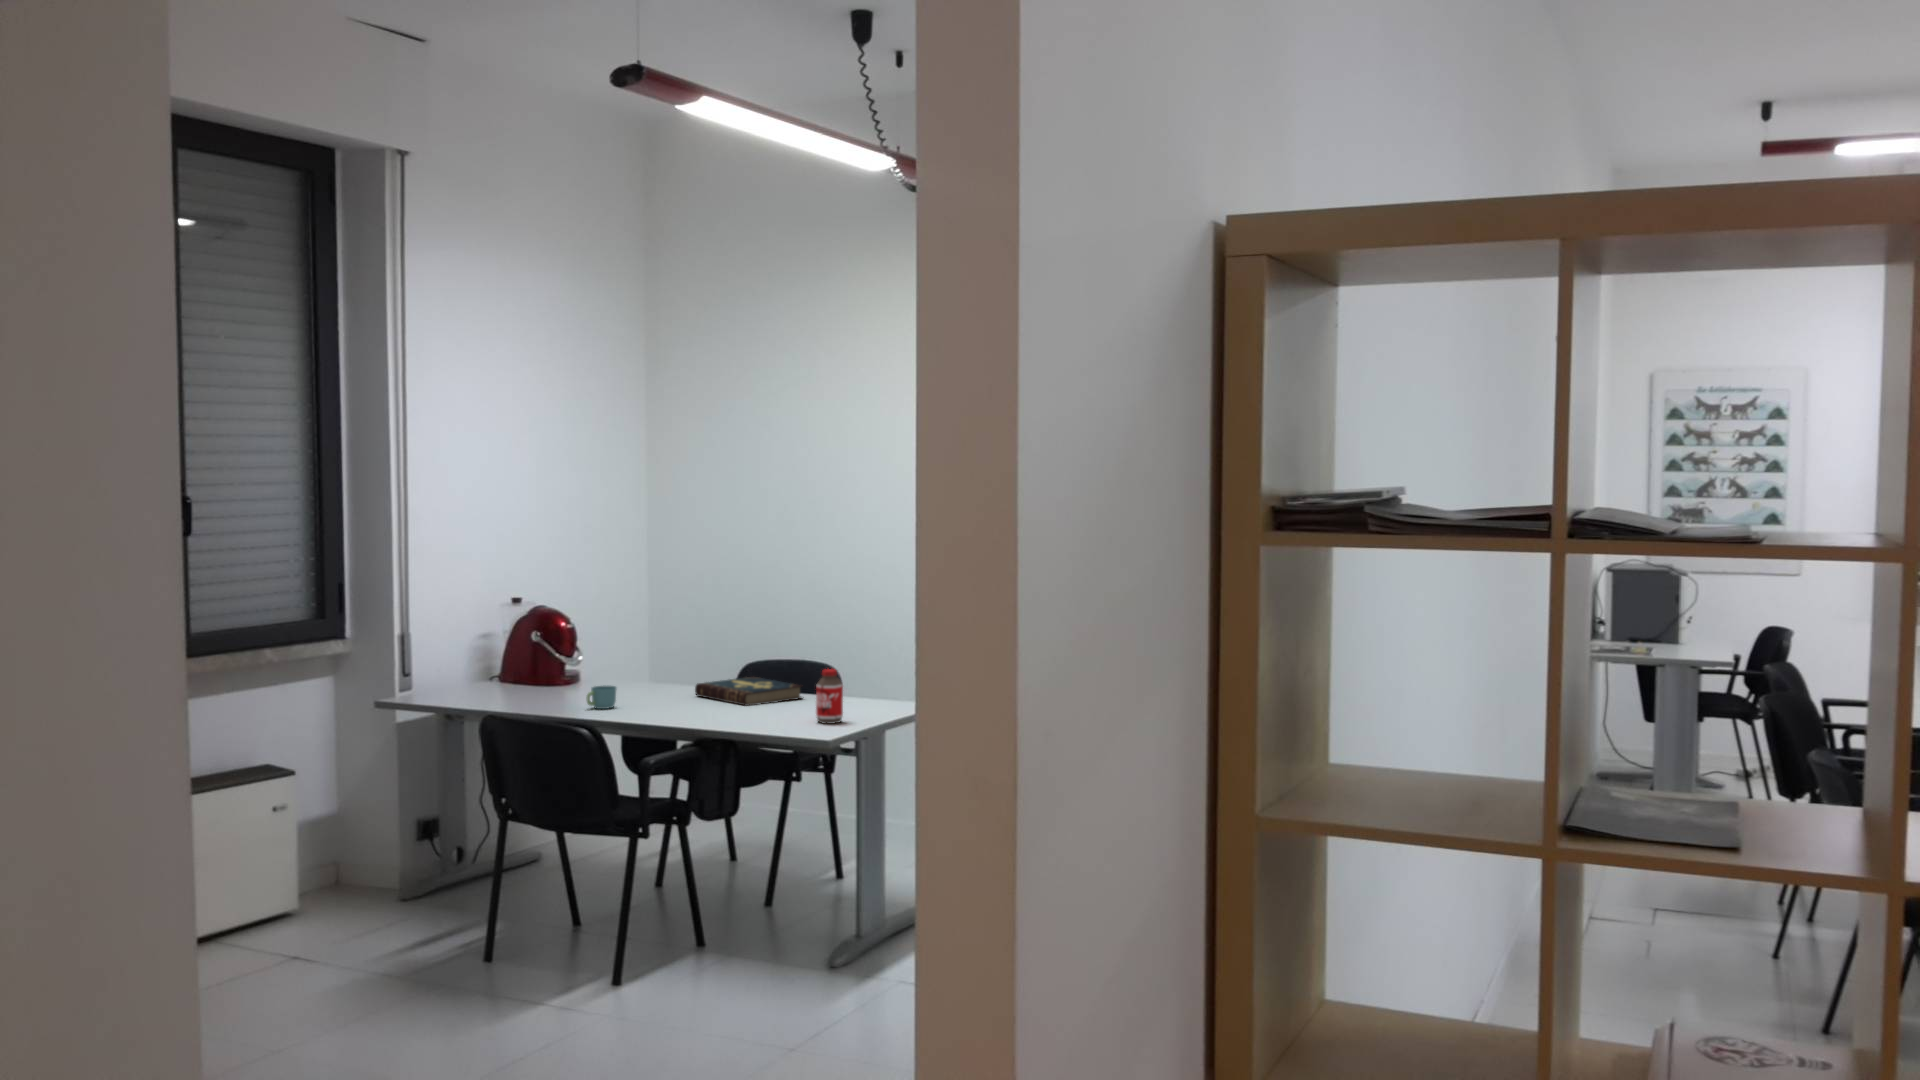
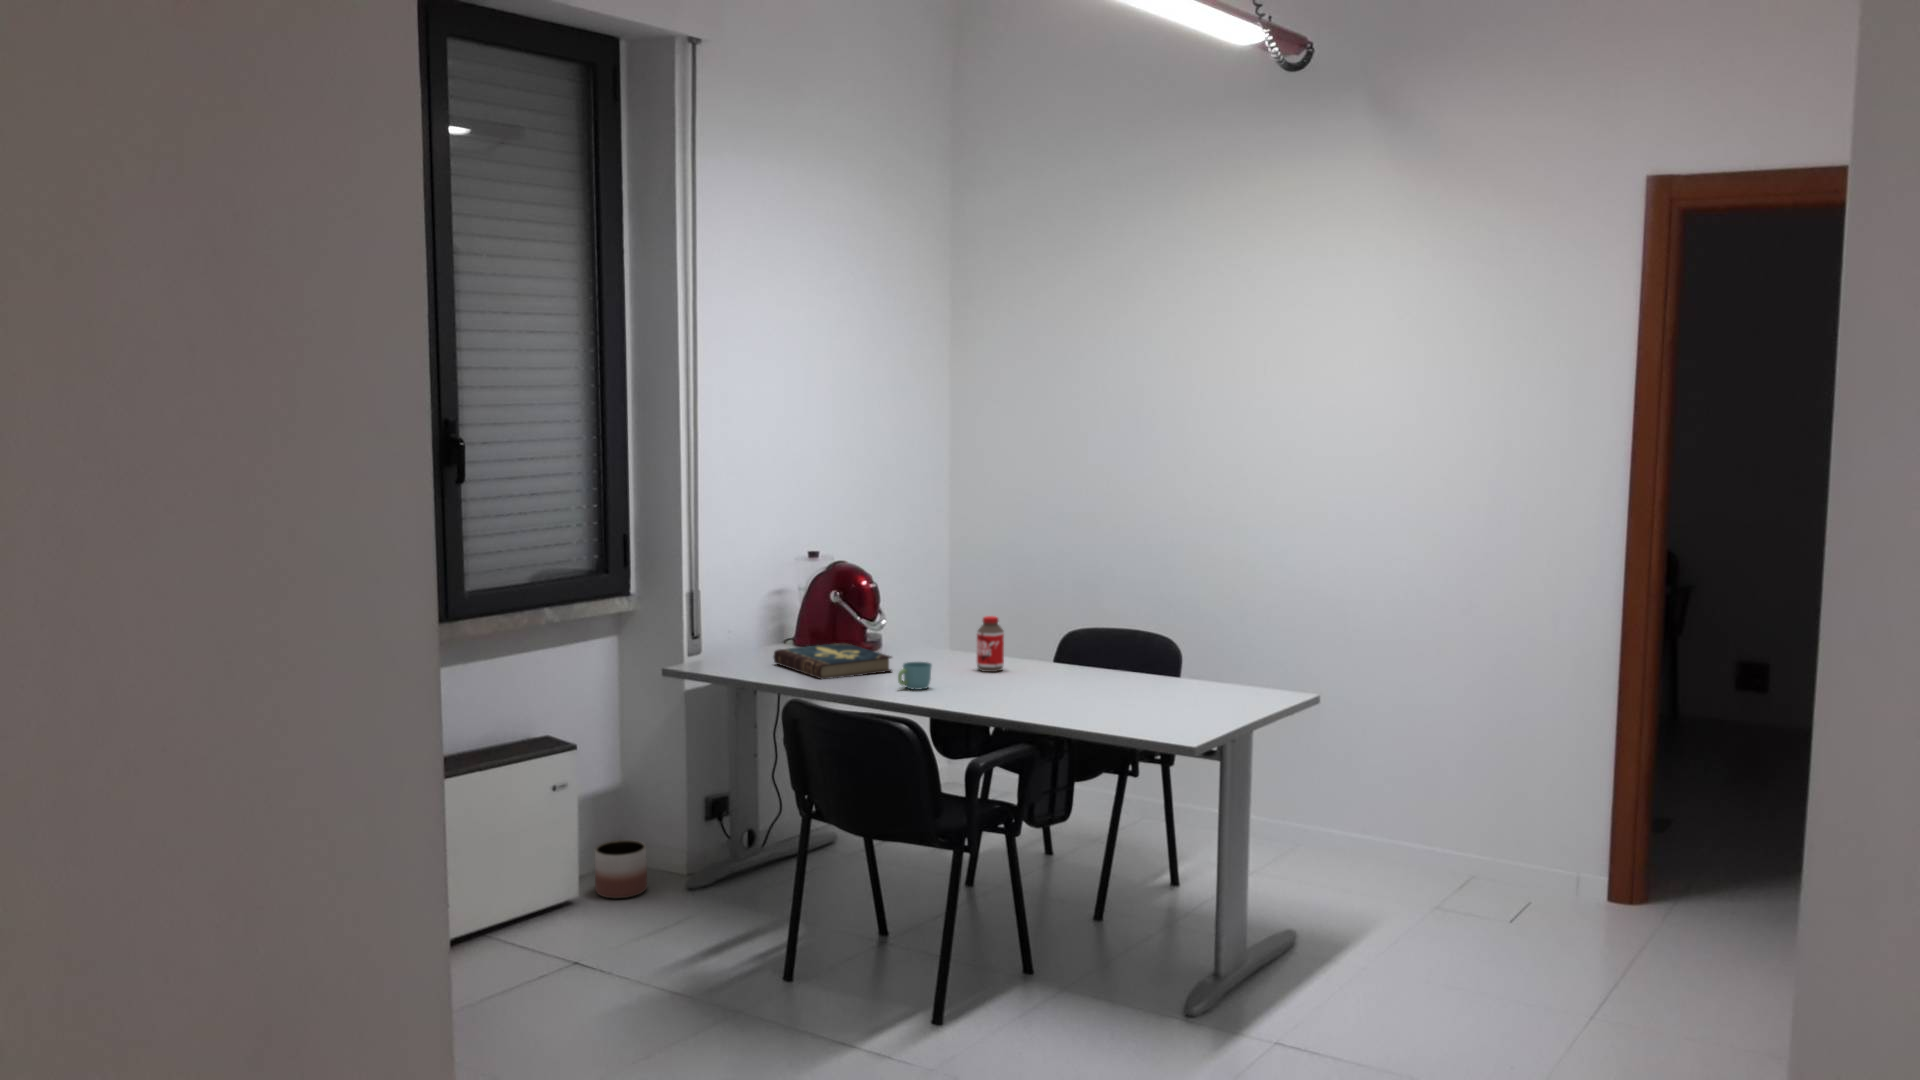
bottle: present [816,669,843,724] -> present [977,616,1004,672]
book: present [695,677,802,706] -> present [774,643,892,679]
planter: none [311,859,361,911] -> present [595,840,647,899]

